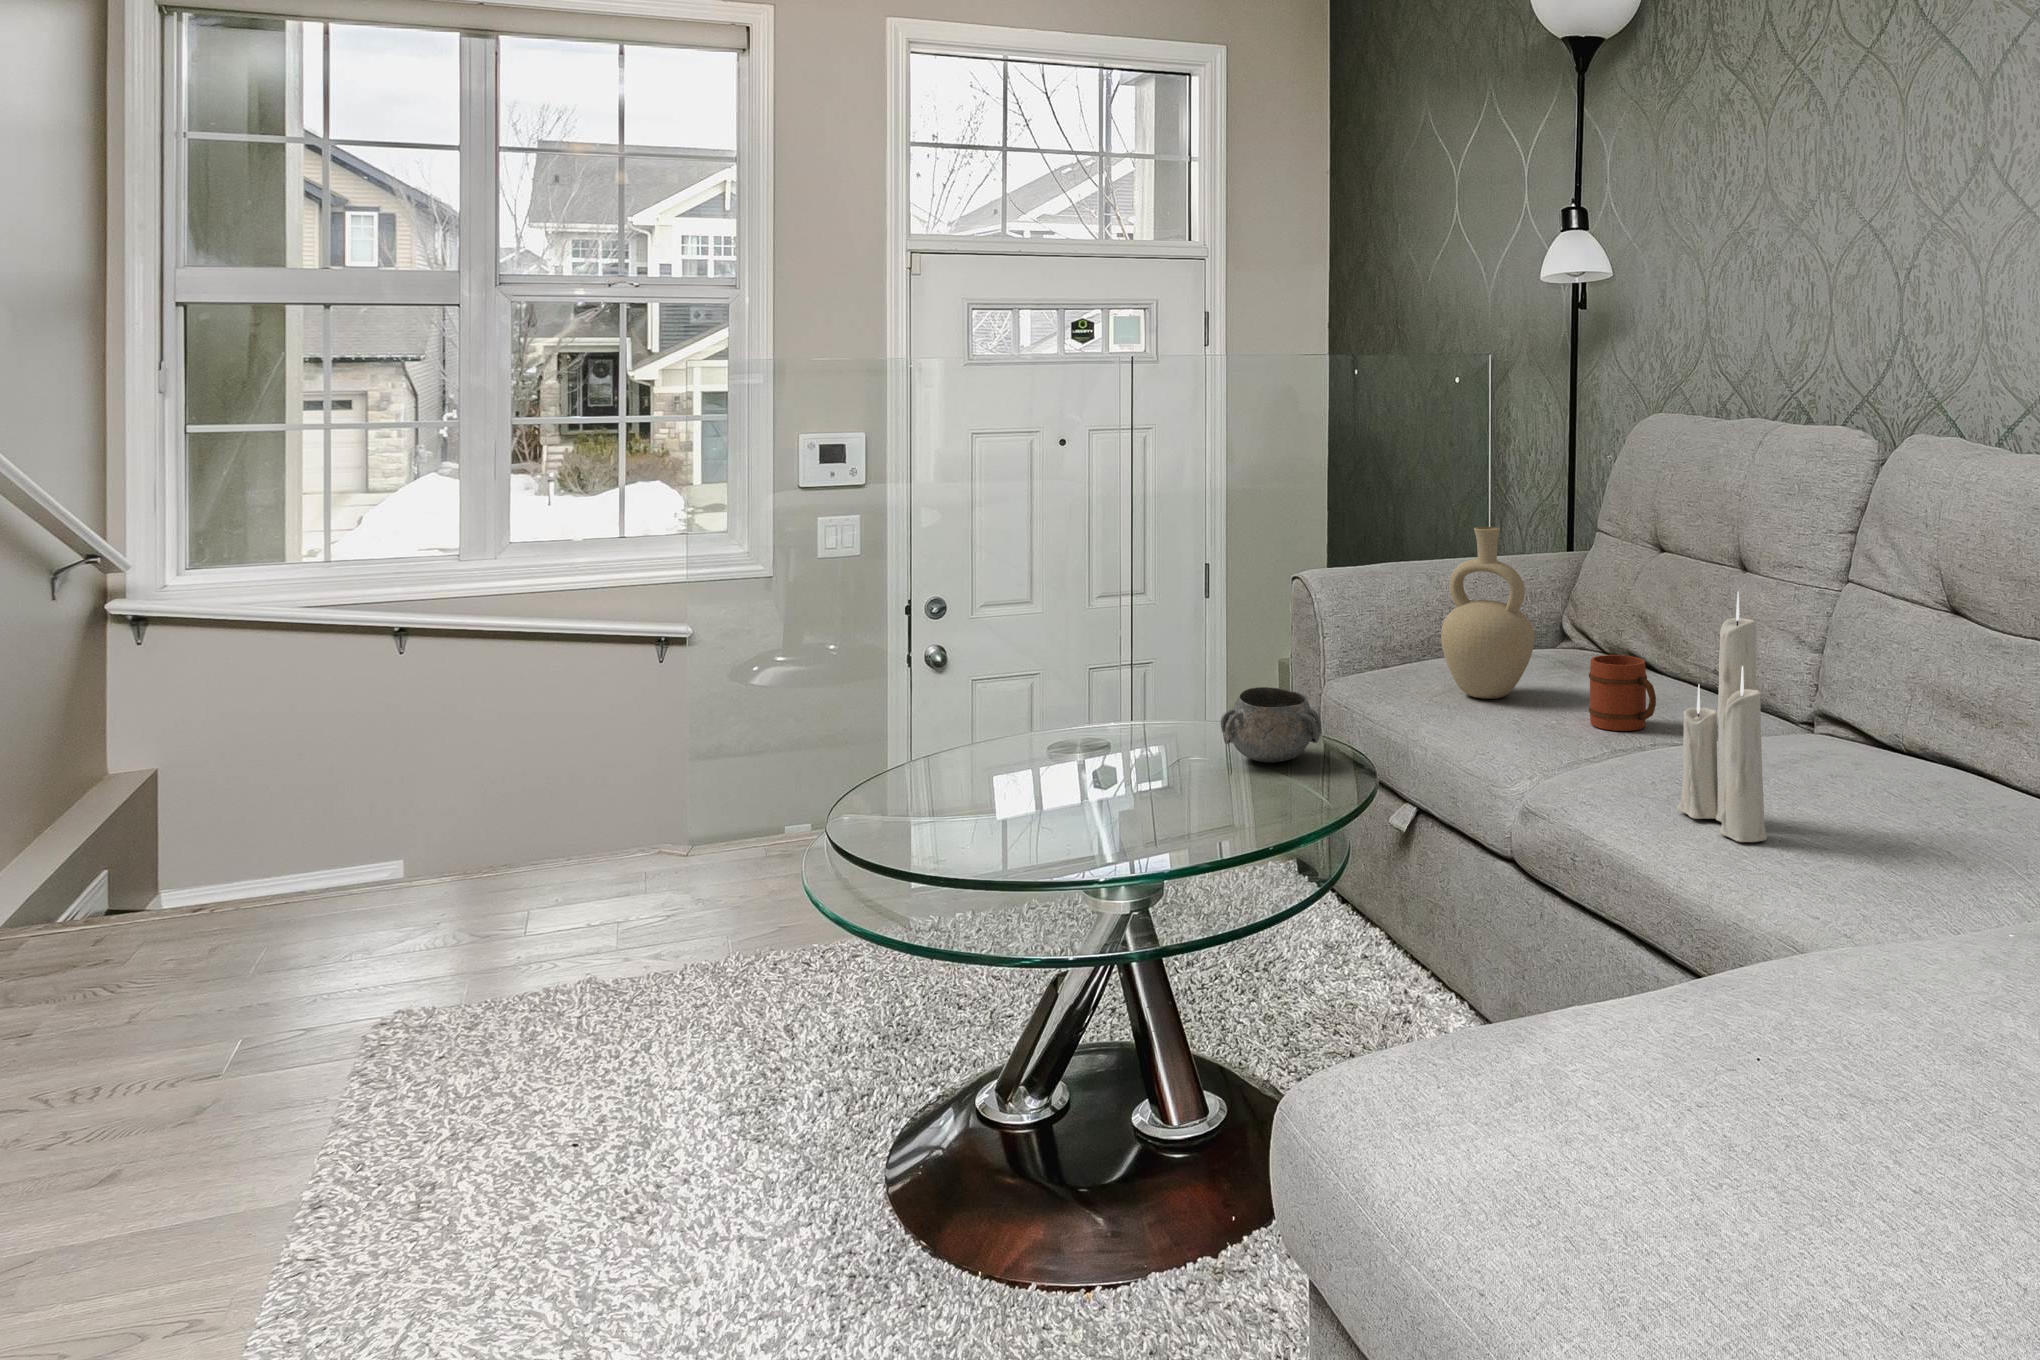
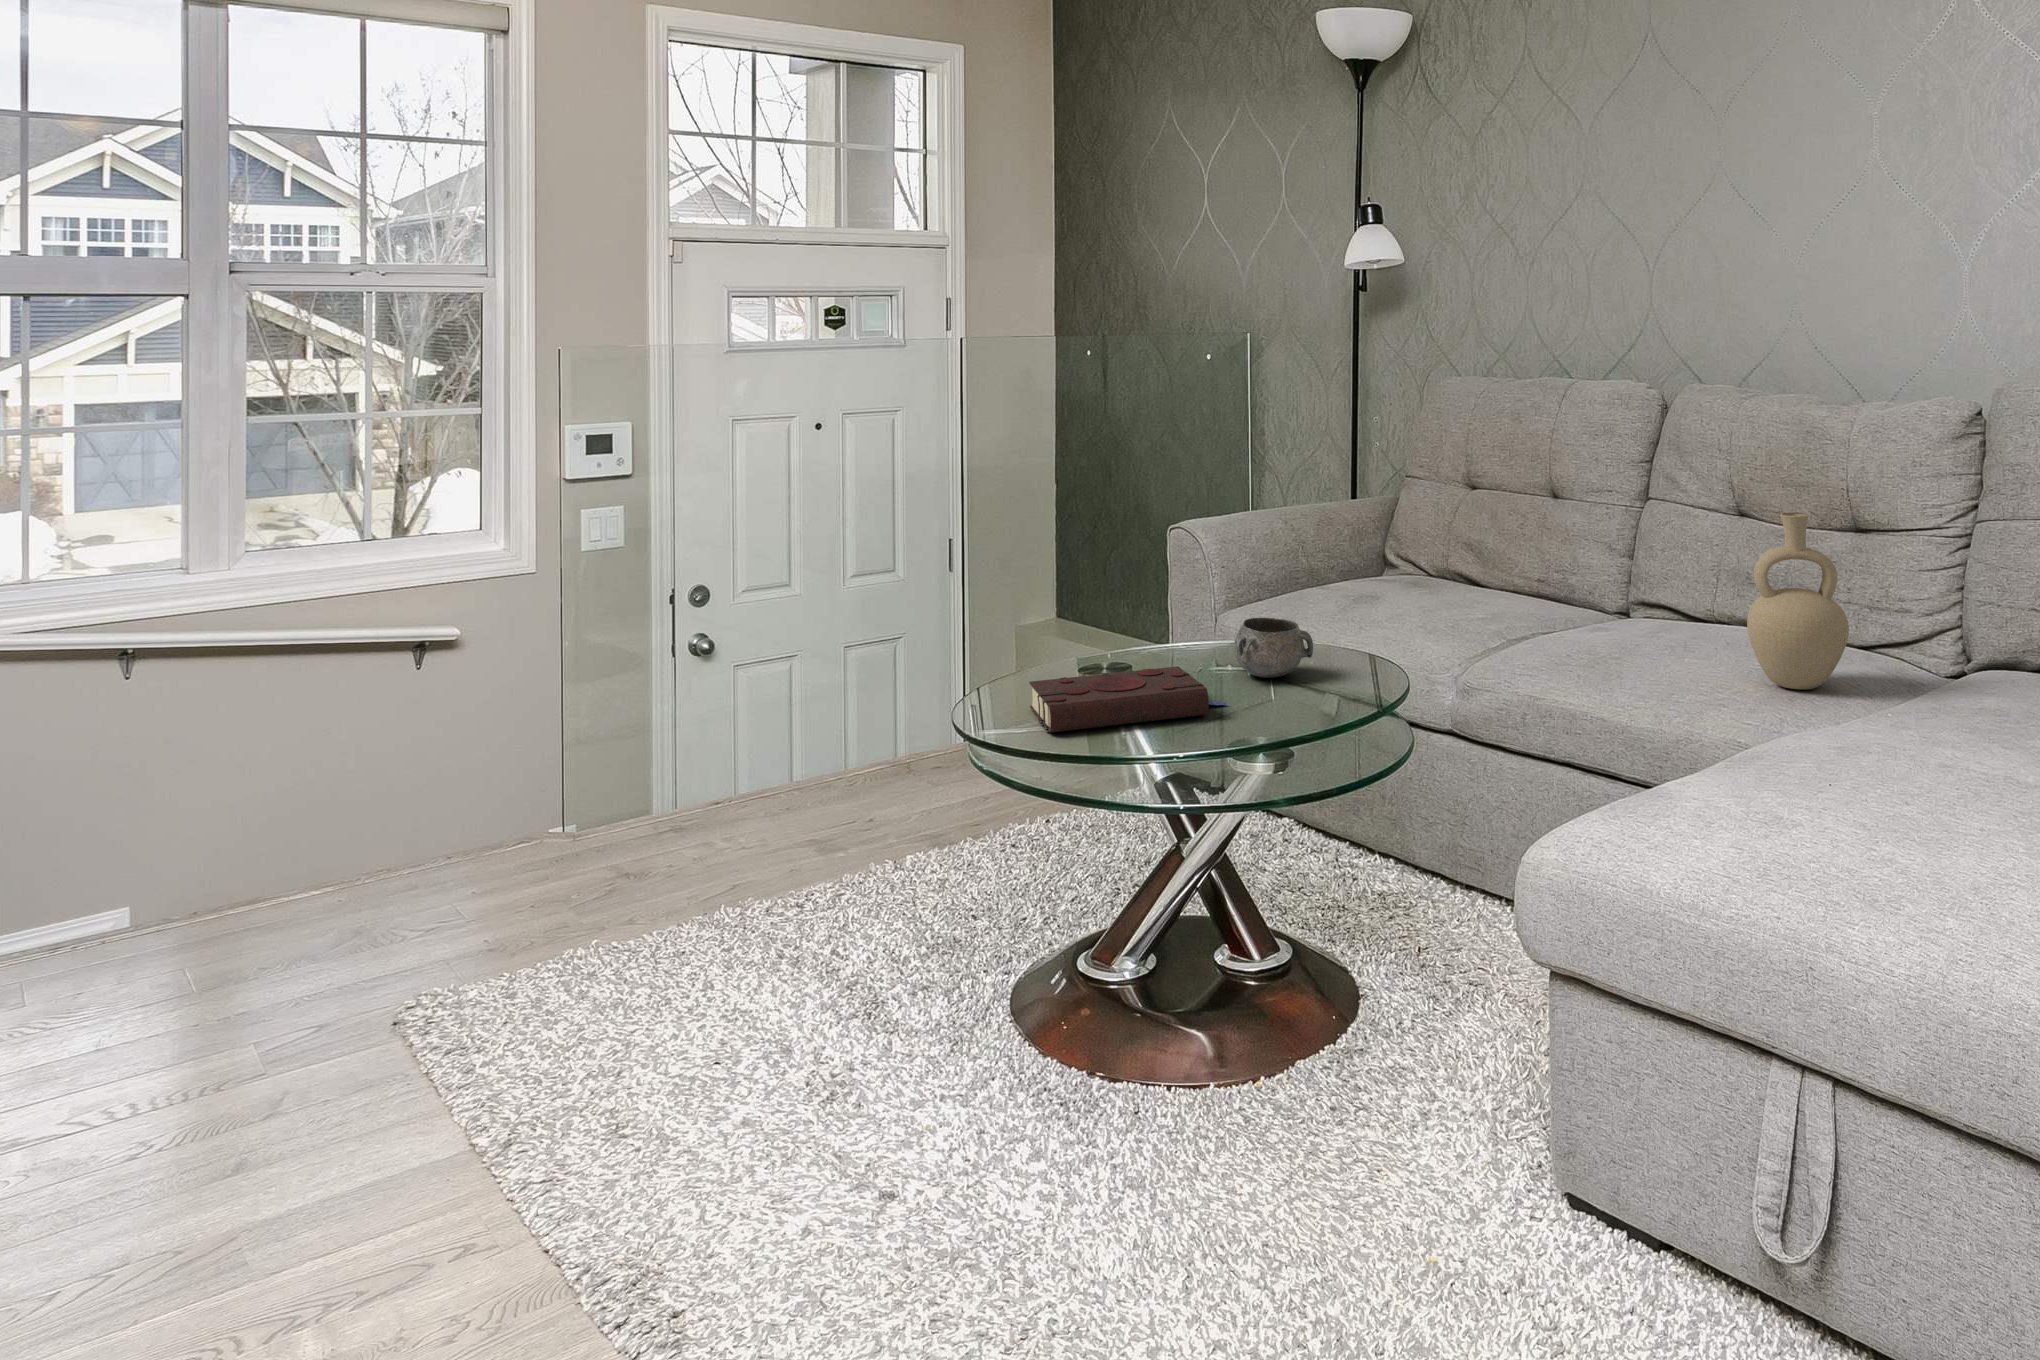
vase: present [1441,527,1534,699] -> present [1747,513,1849,690]
candle: present [1677,592,1767,842] -> none [1605,500,1685,690]
mug: present [1589,655,1656,731] -> none [1466,570,1523,628]
book: none [933,736,1174,799] -> present [1029,666,1227,732]

